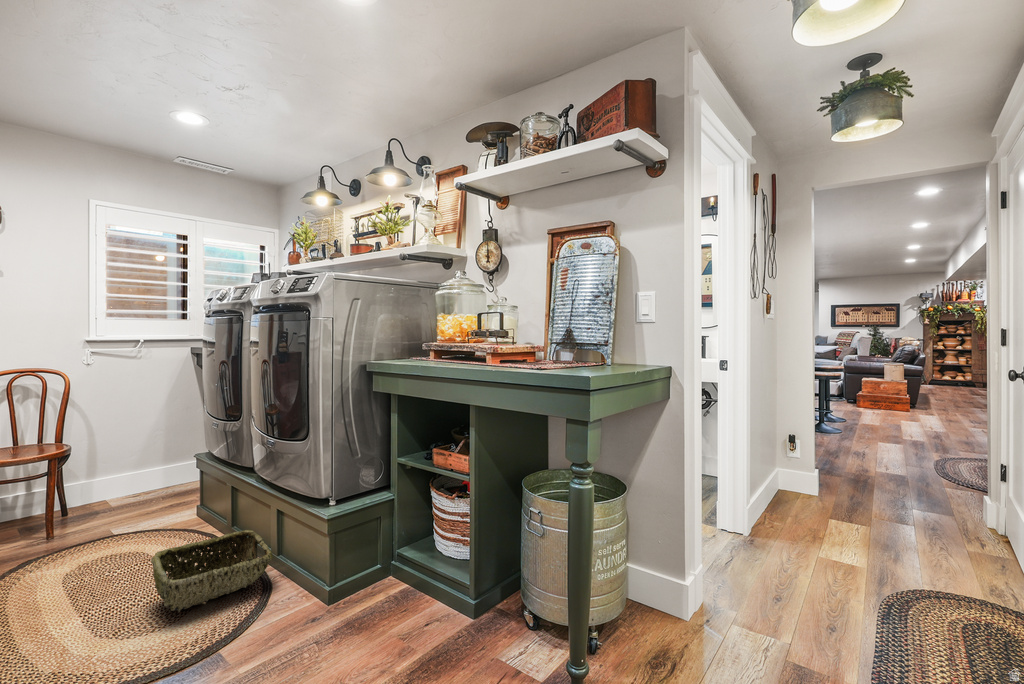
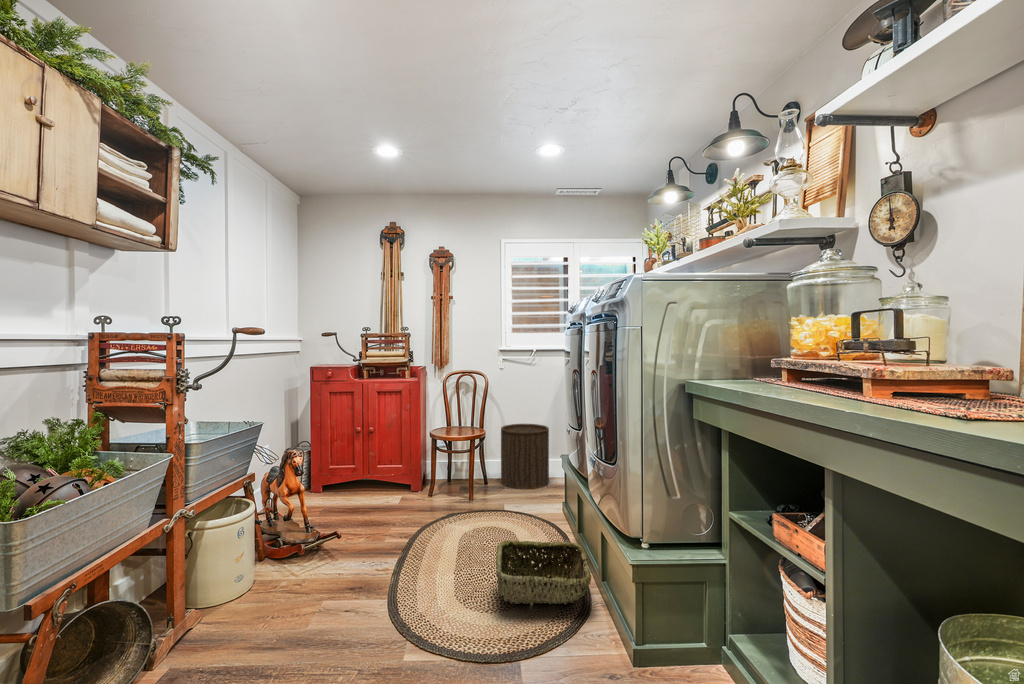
stool: none [91,429,166,510] -> present [501,424,549,489]

